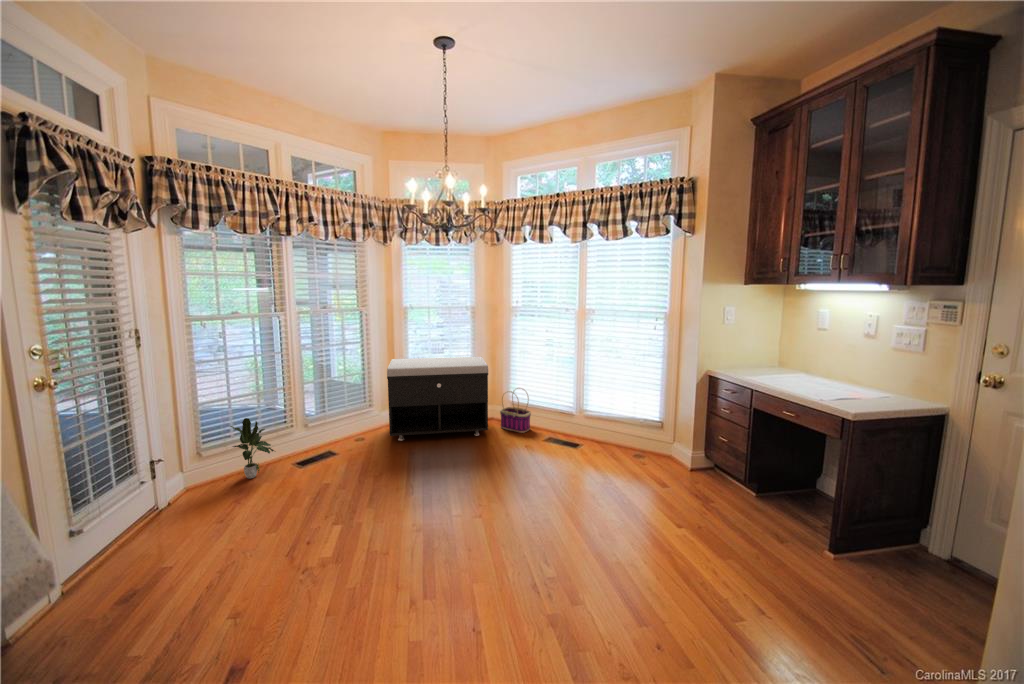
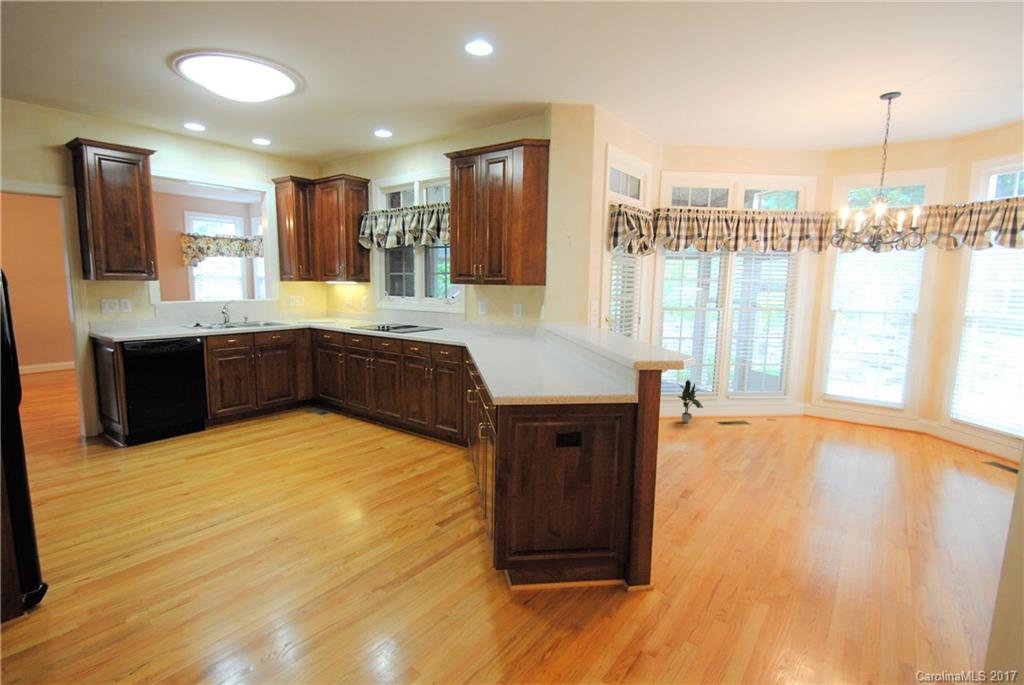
storage bench: present [387,357,488,441] -> none [797,358,918,447]
basket: present [500,388,531,433] -> none [930,409,975,459]

